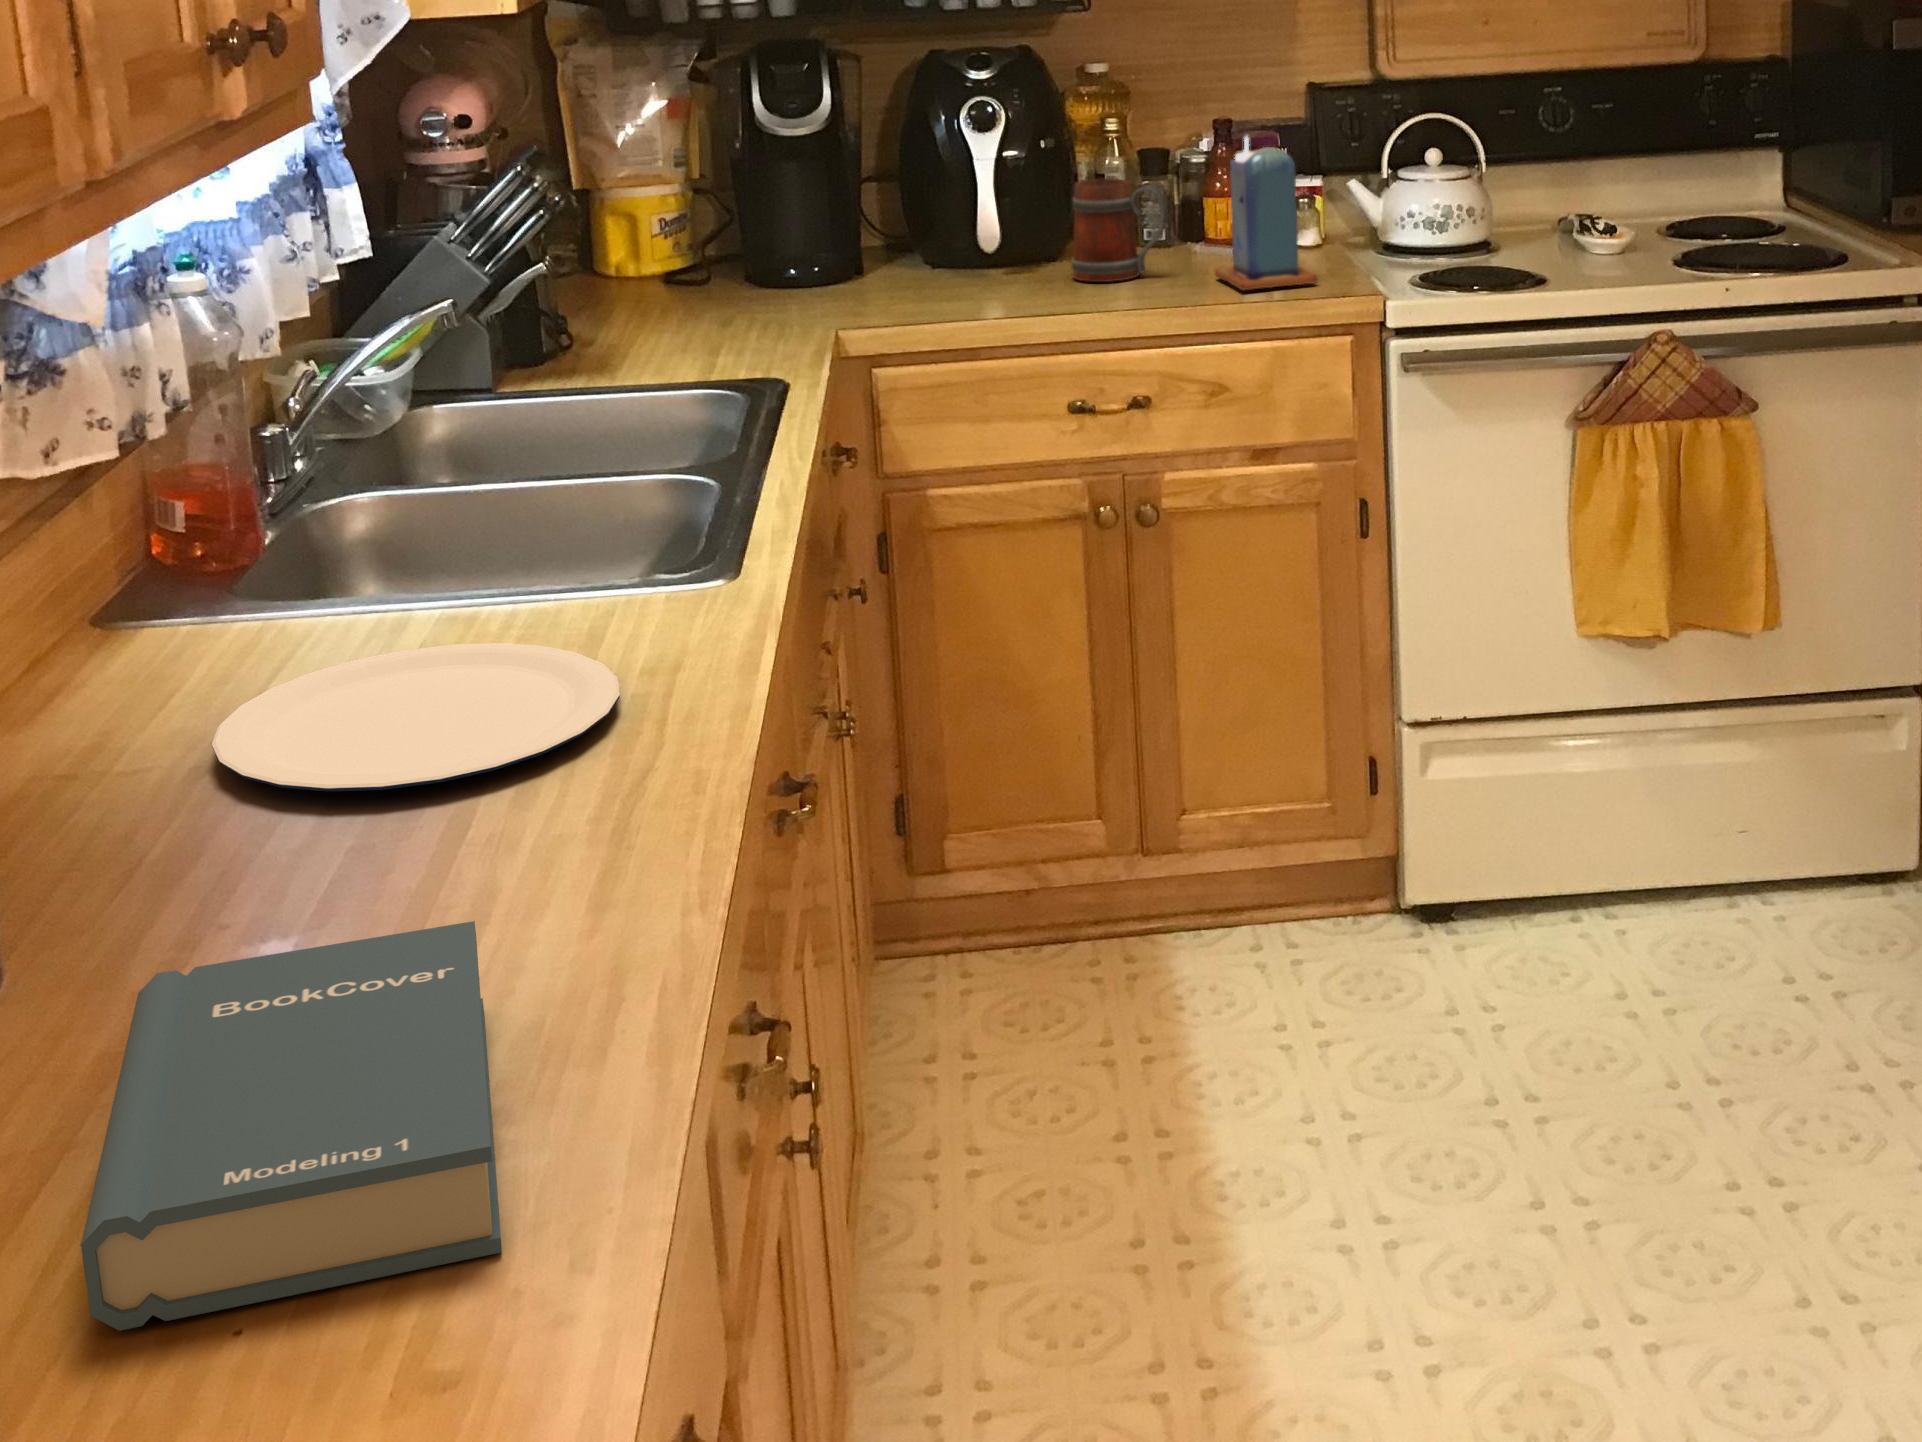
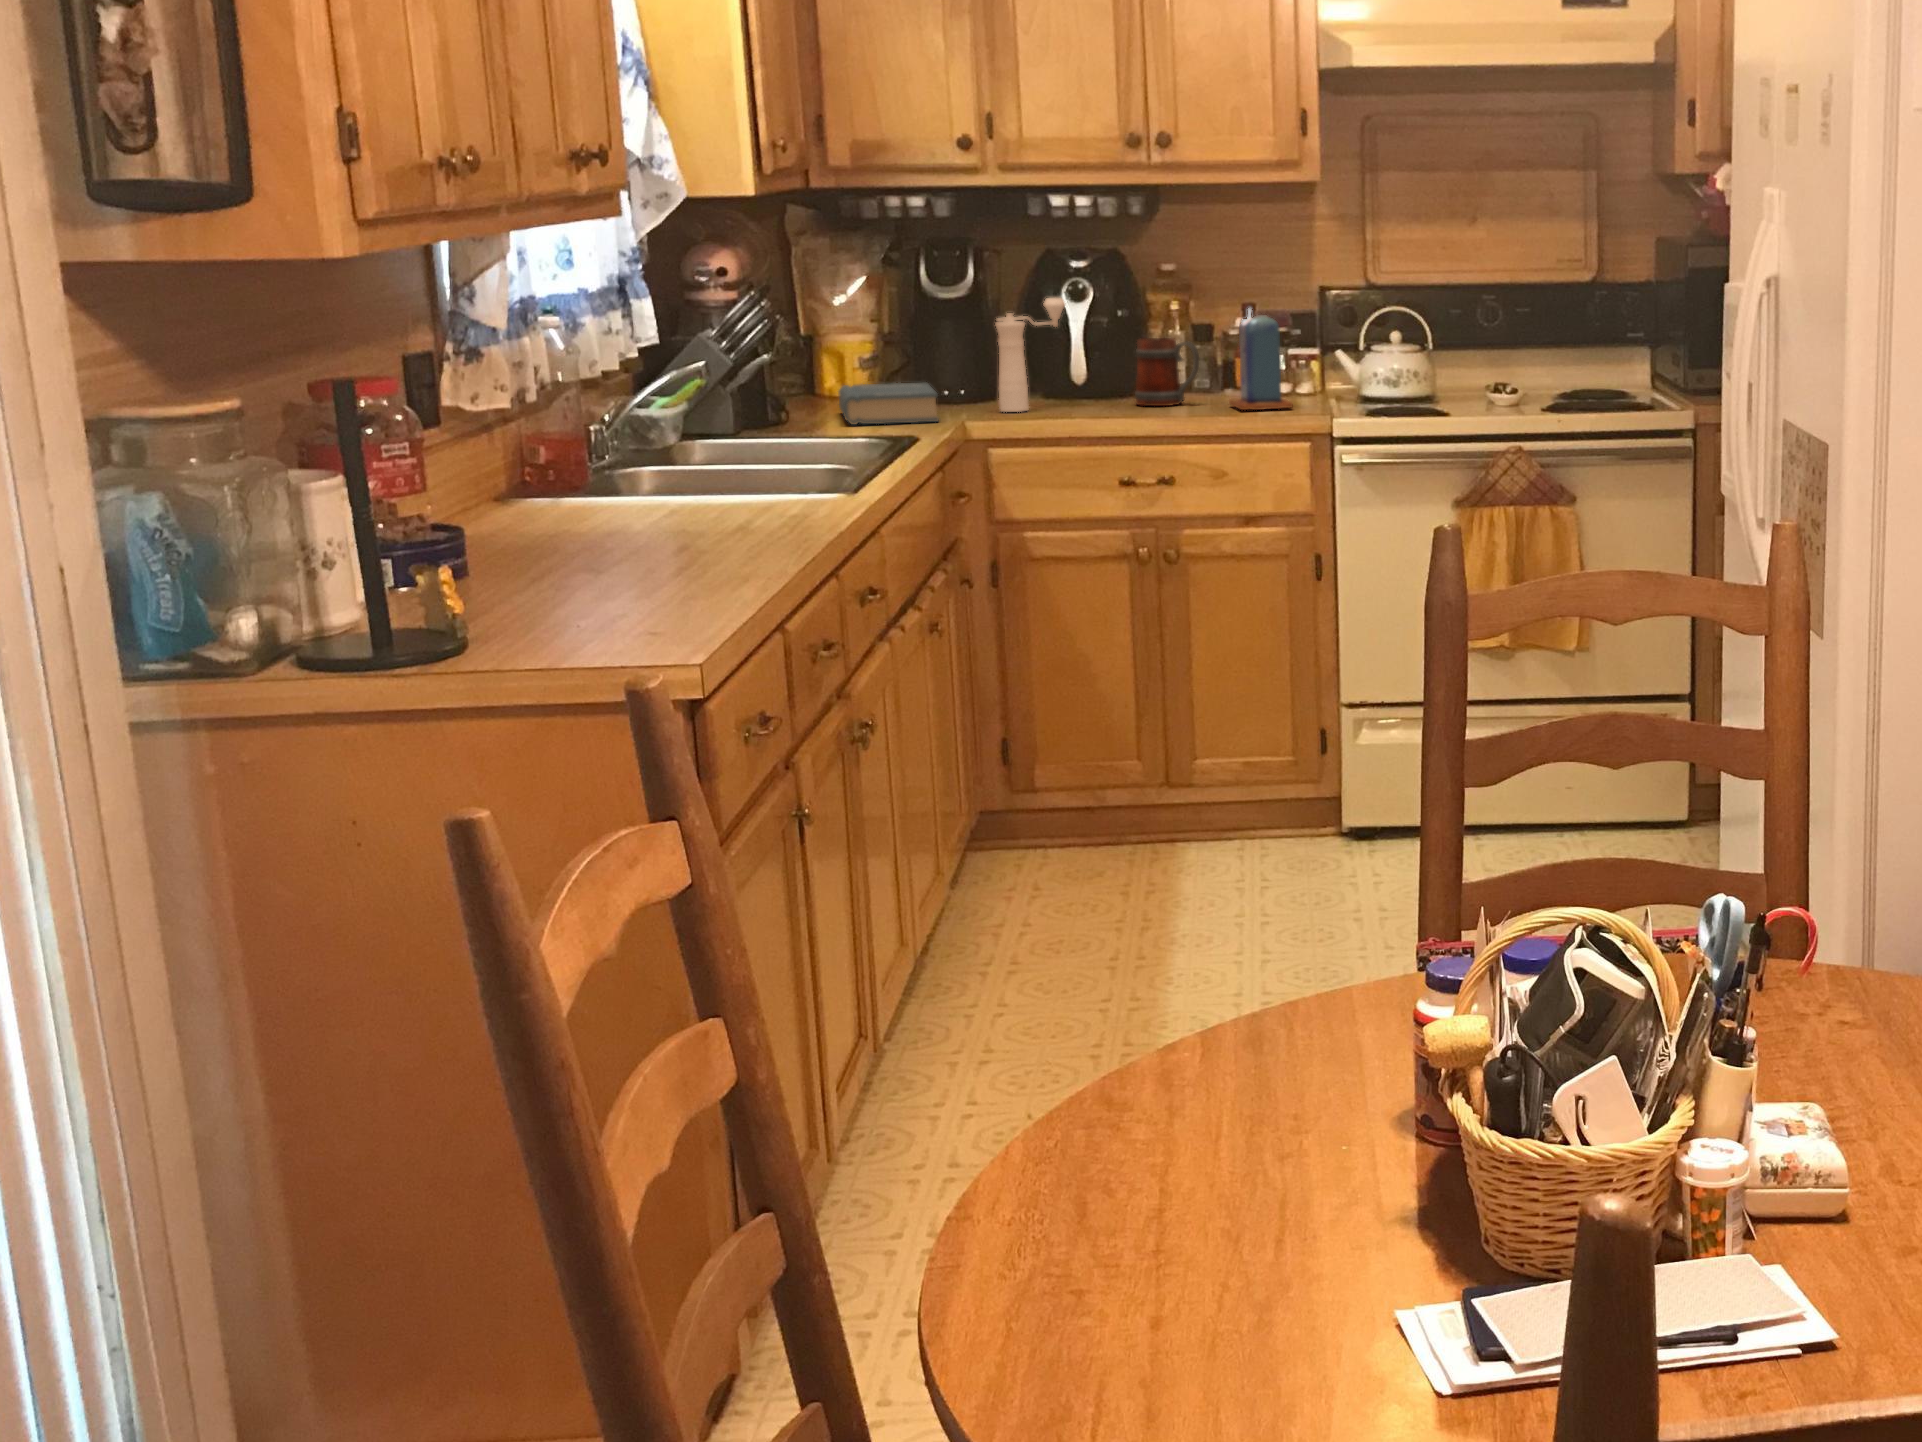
pepper mill: none [870,127,969,303] -> present [996,298,1065,412]
plate: present [212,643,620,791] -> none [564,507,778,541]
hardback book: present [81,921,502,1331] -> present [839,382,939,425]

